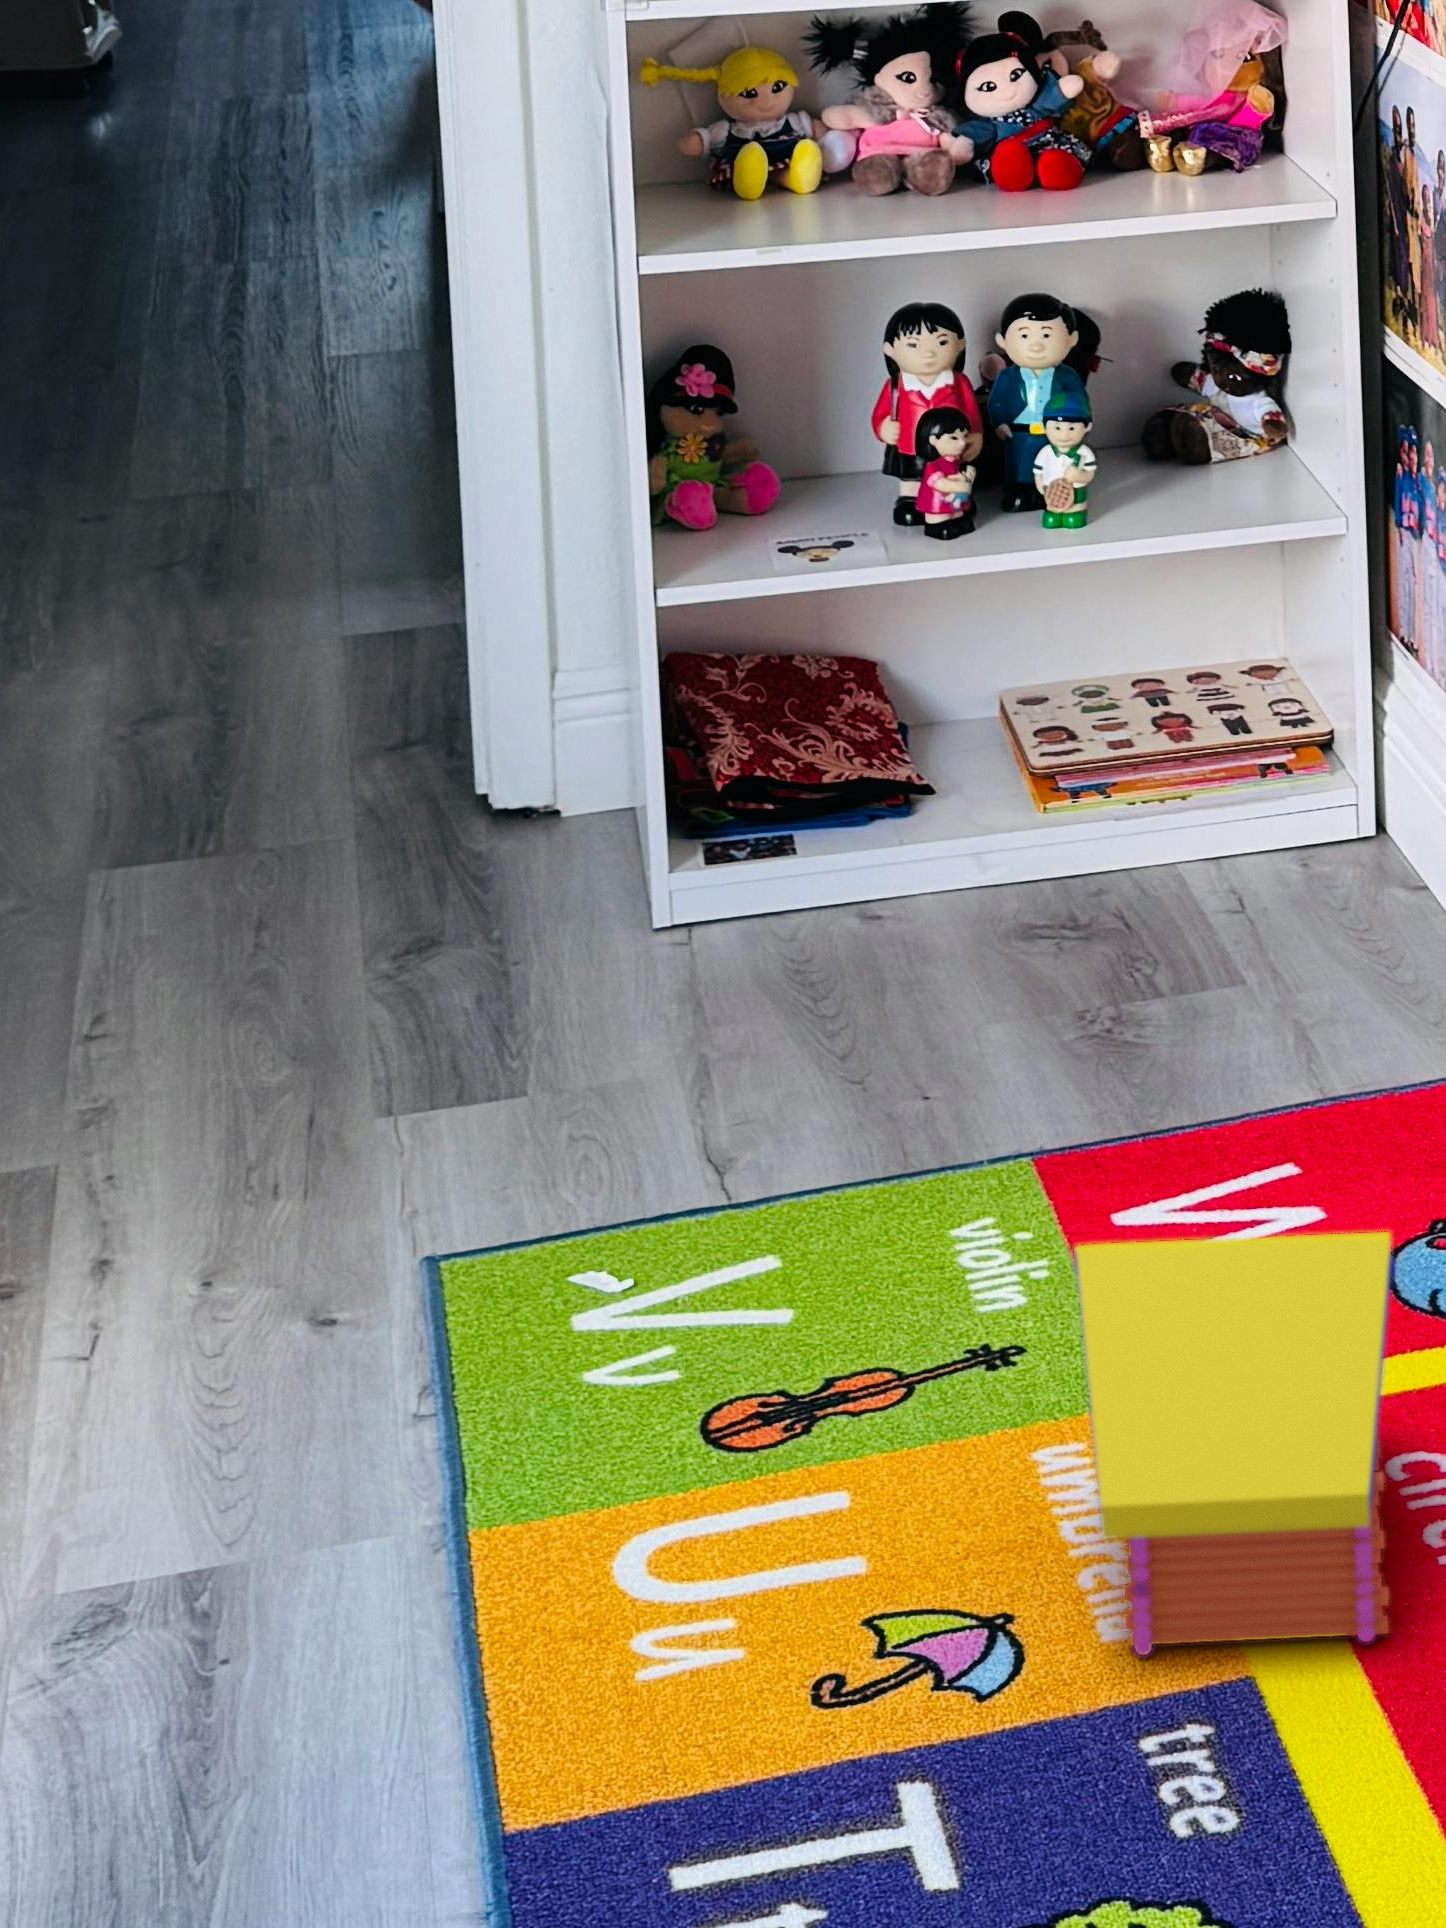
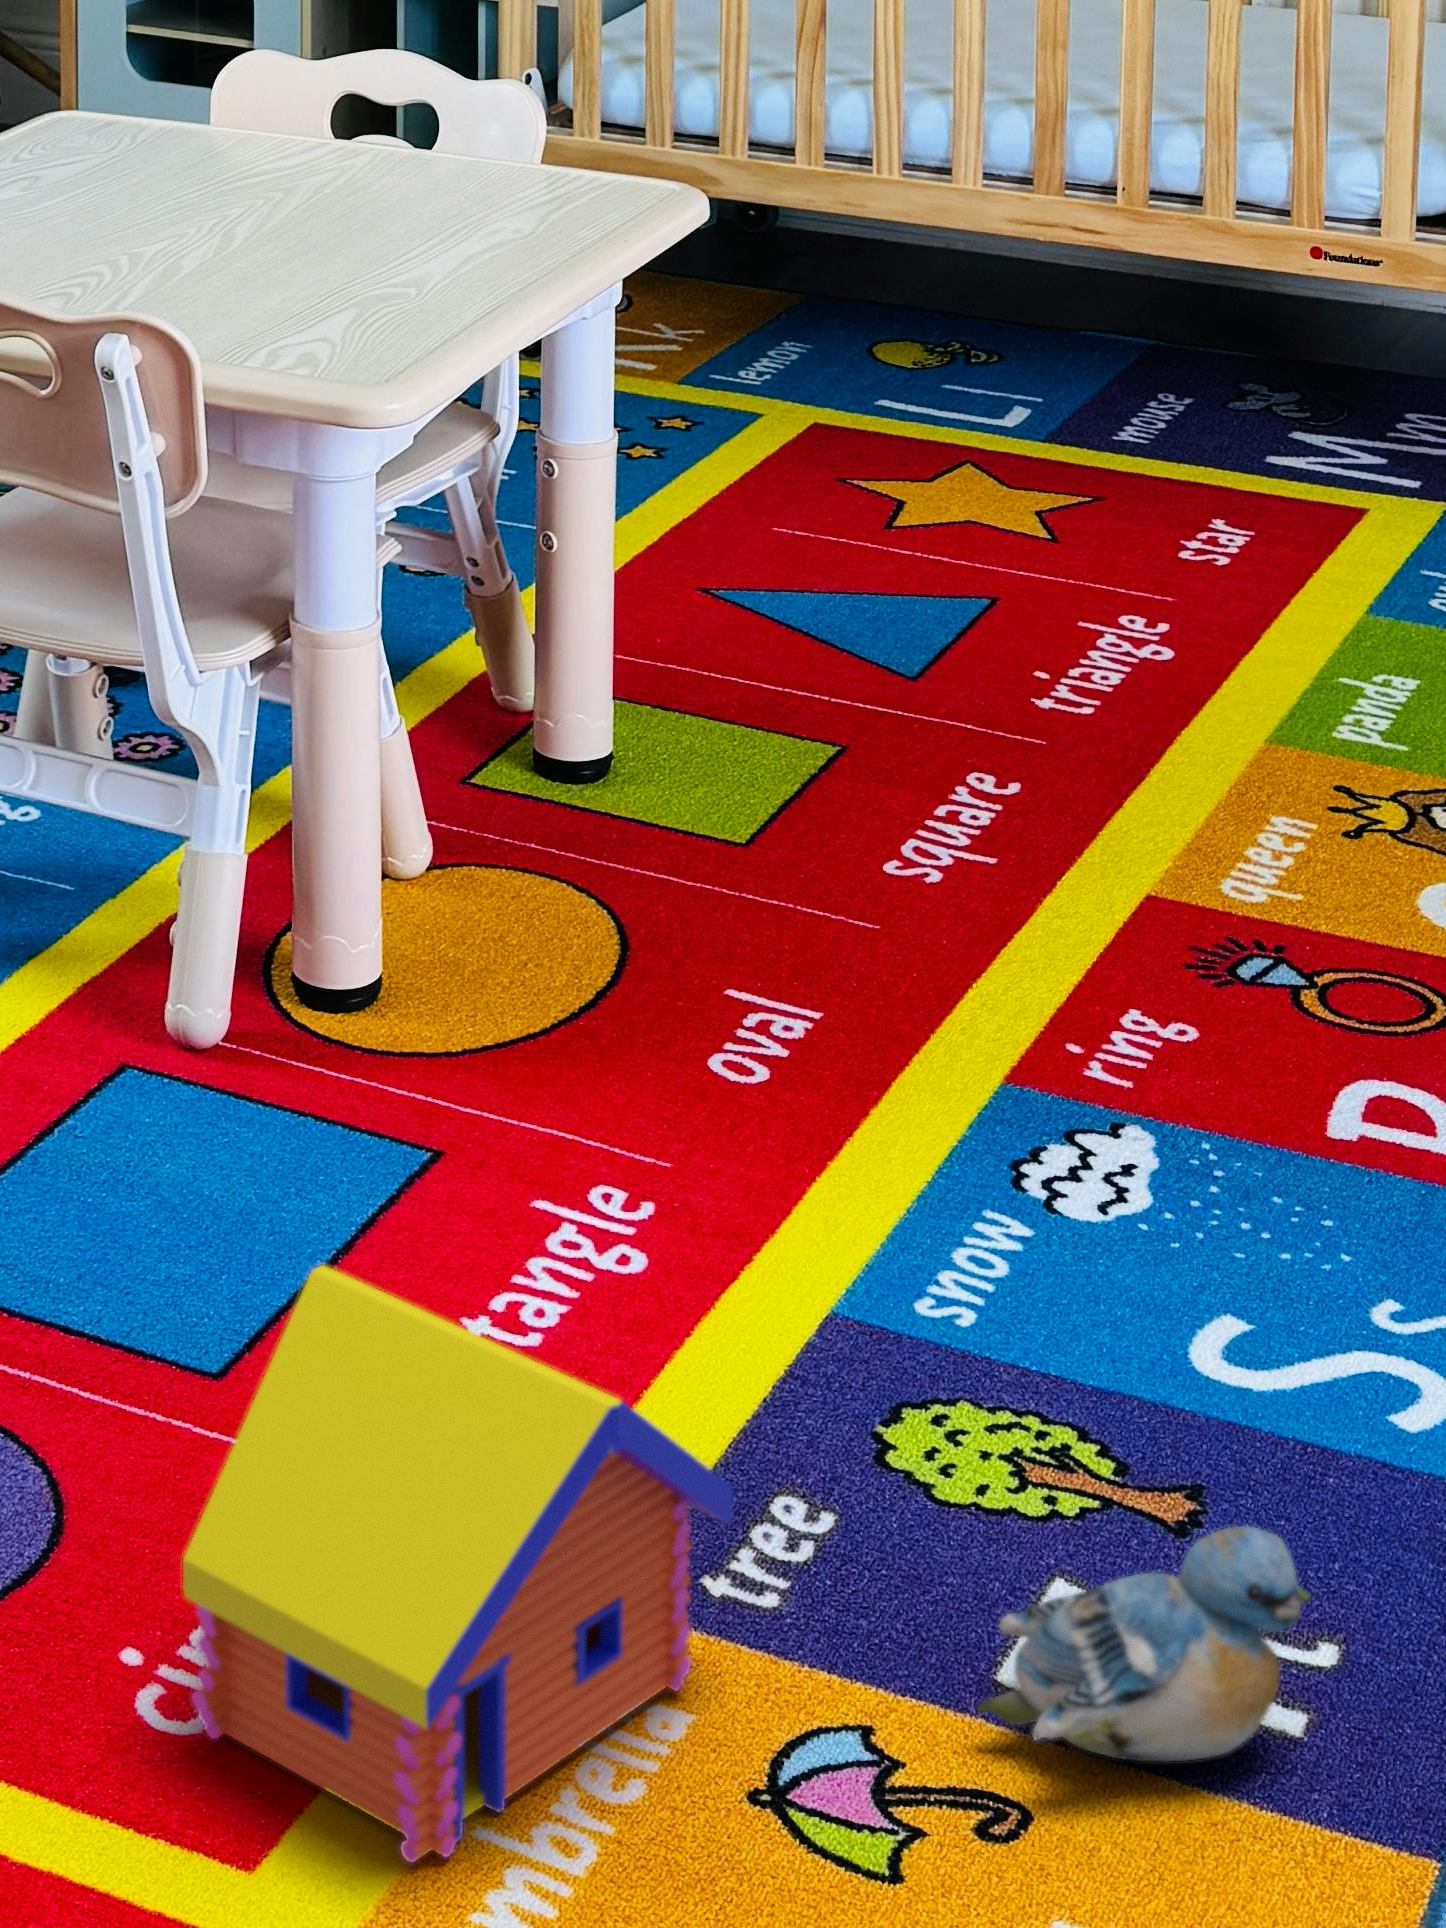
plush toy: none [653,1639,922,1826] -> present [977,1526,1310,1761]

